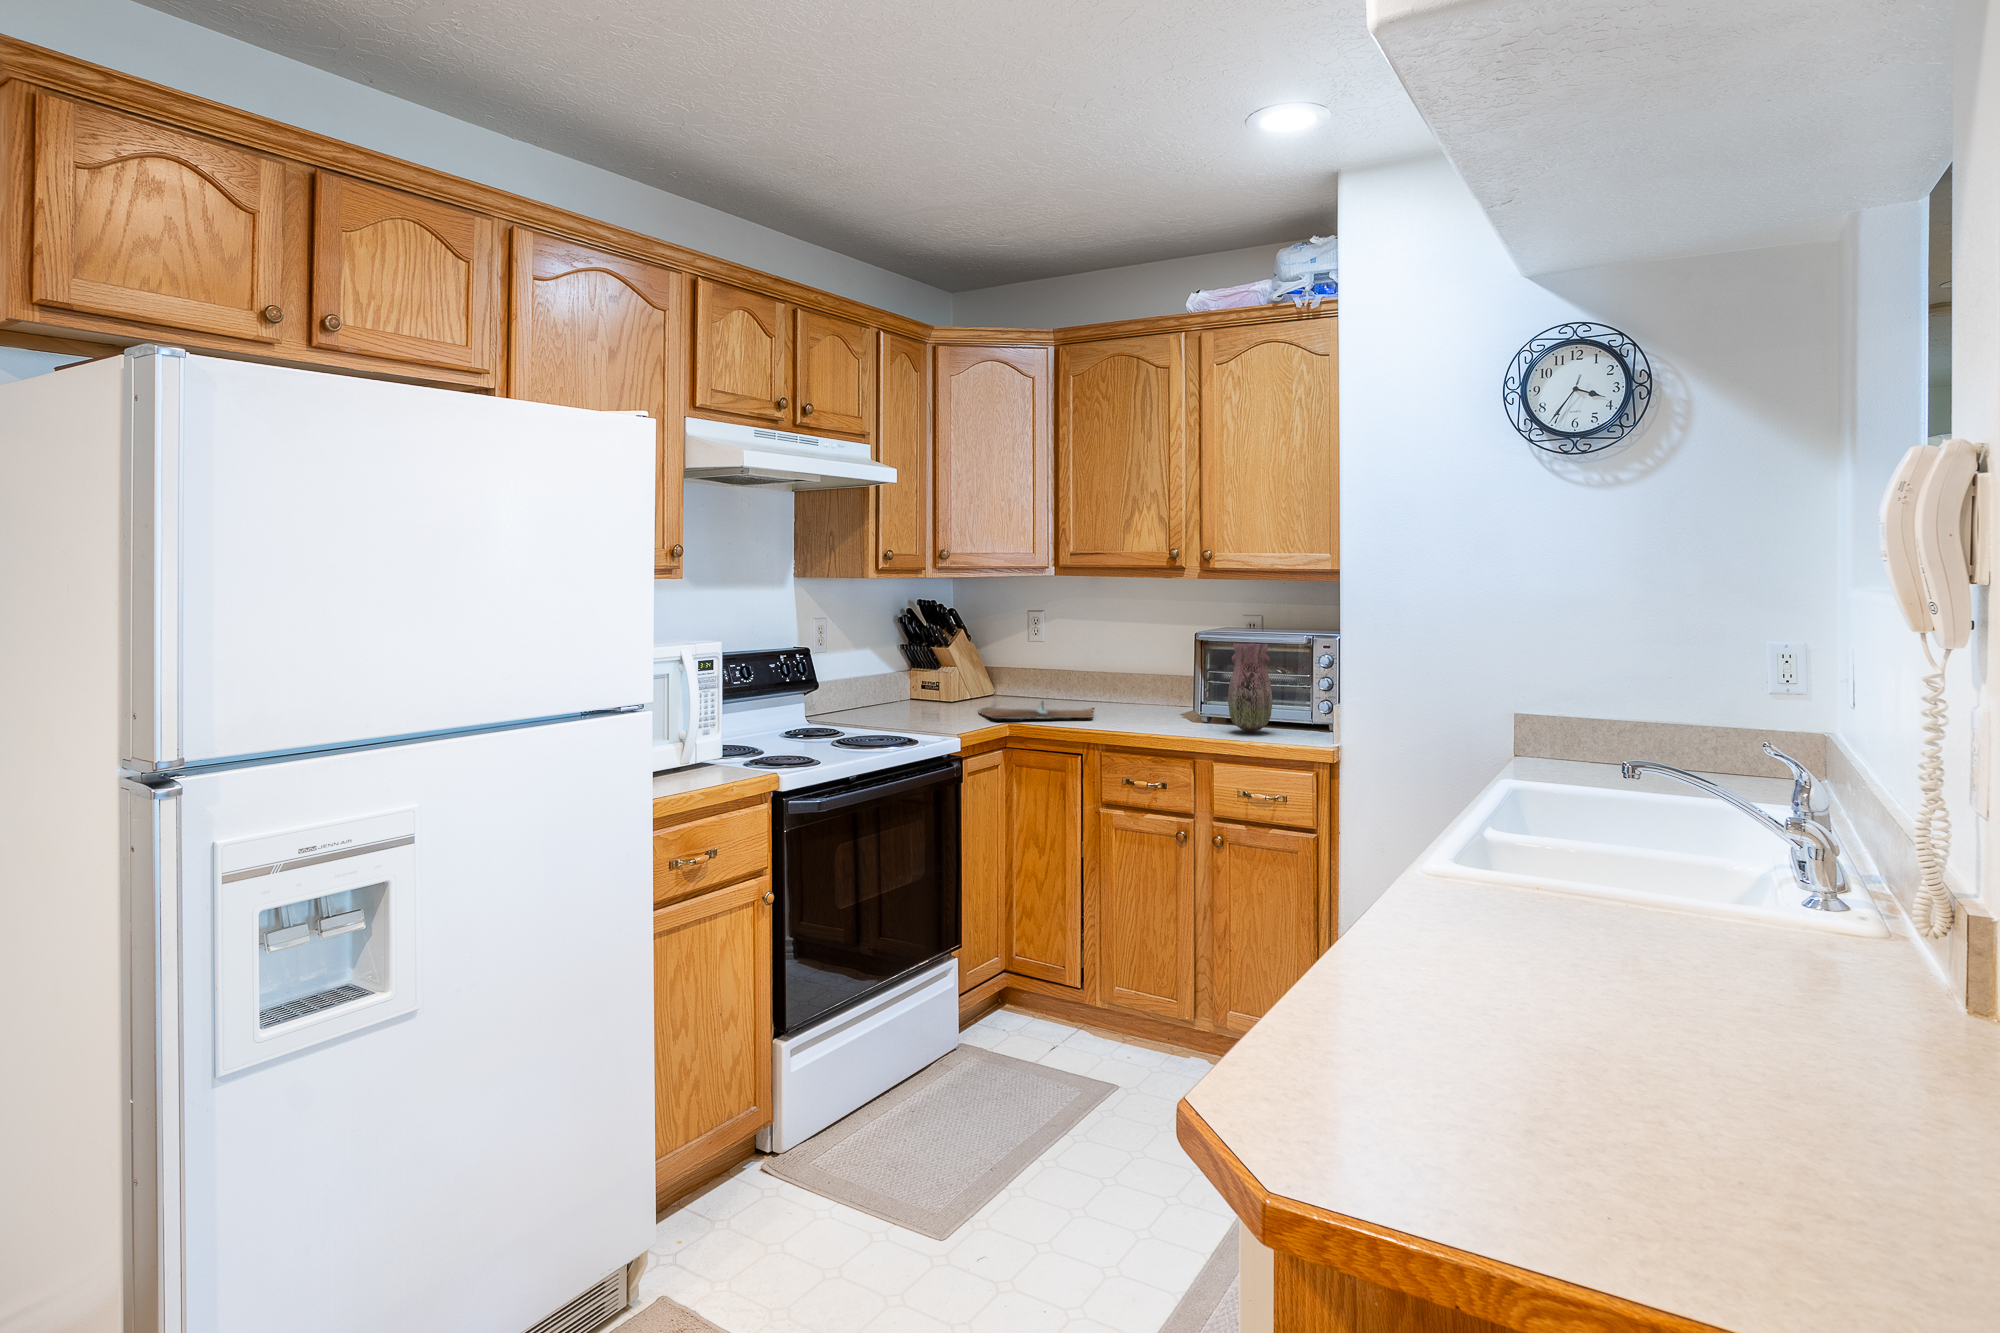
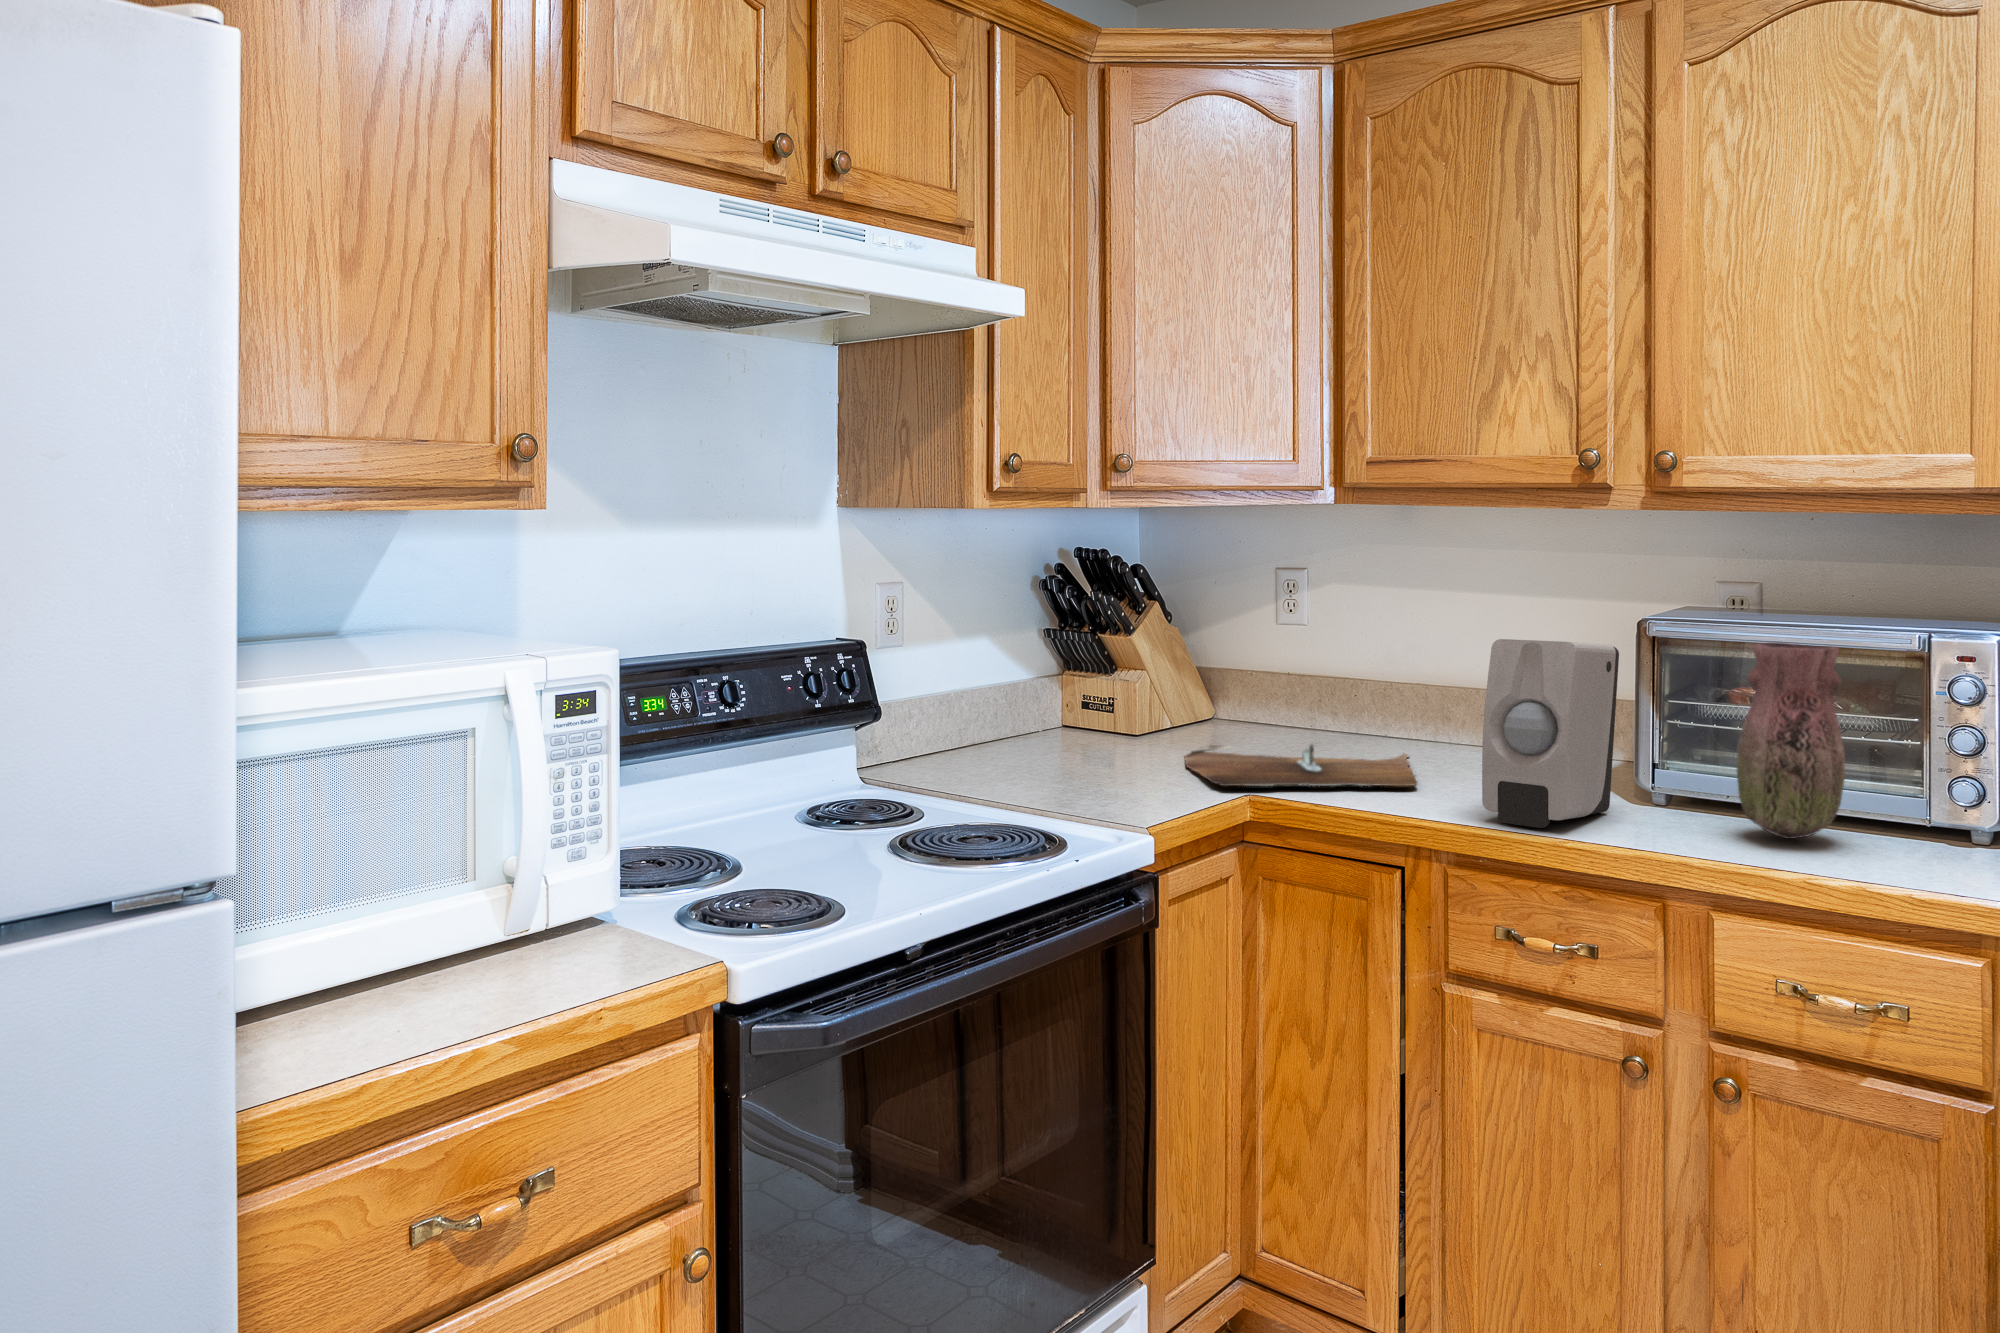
soap dispenser: none [1118,642,1182,731] -> present [1482,639,1619,828]

